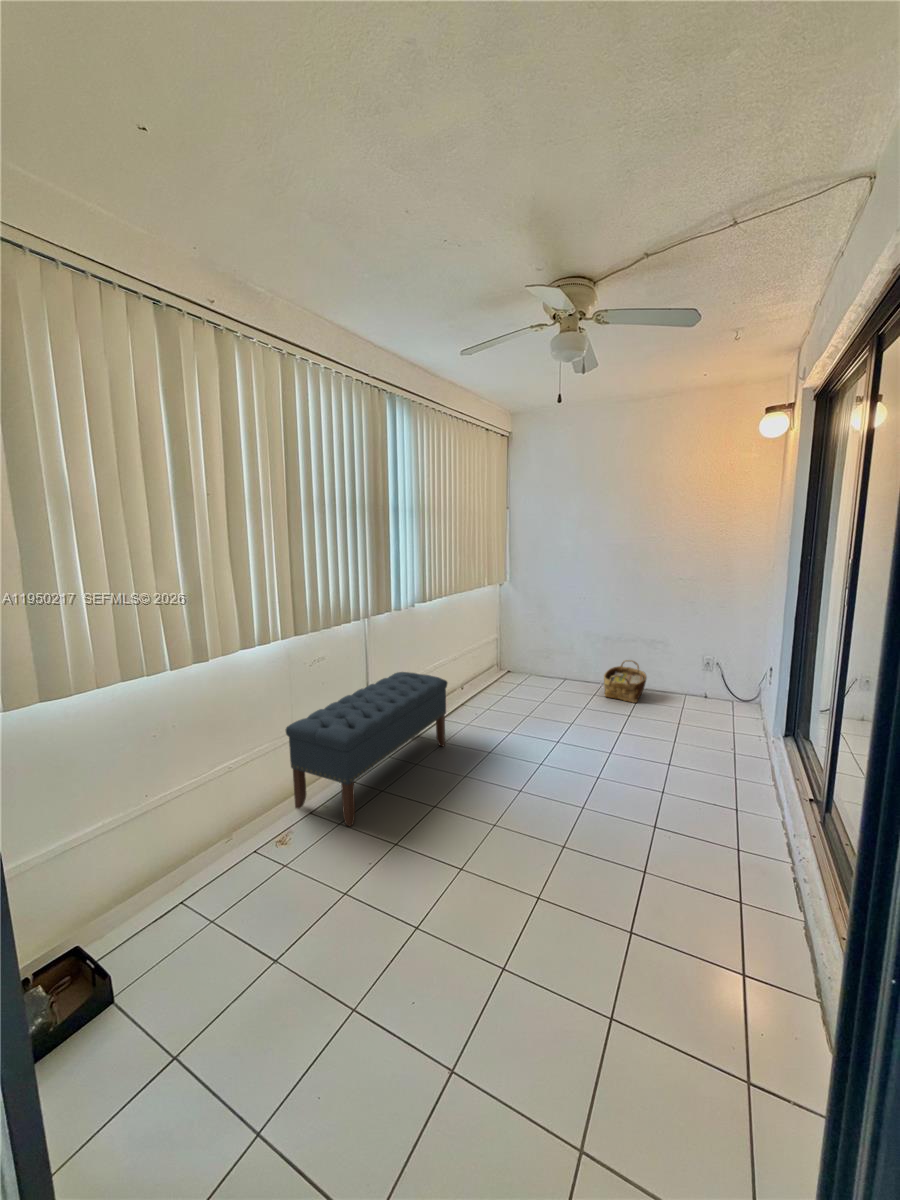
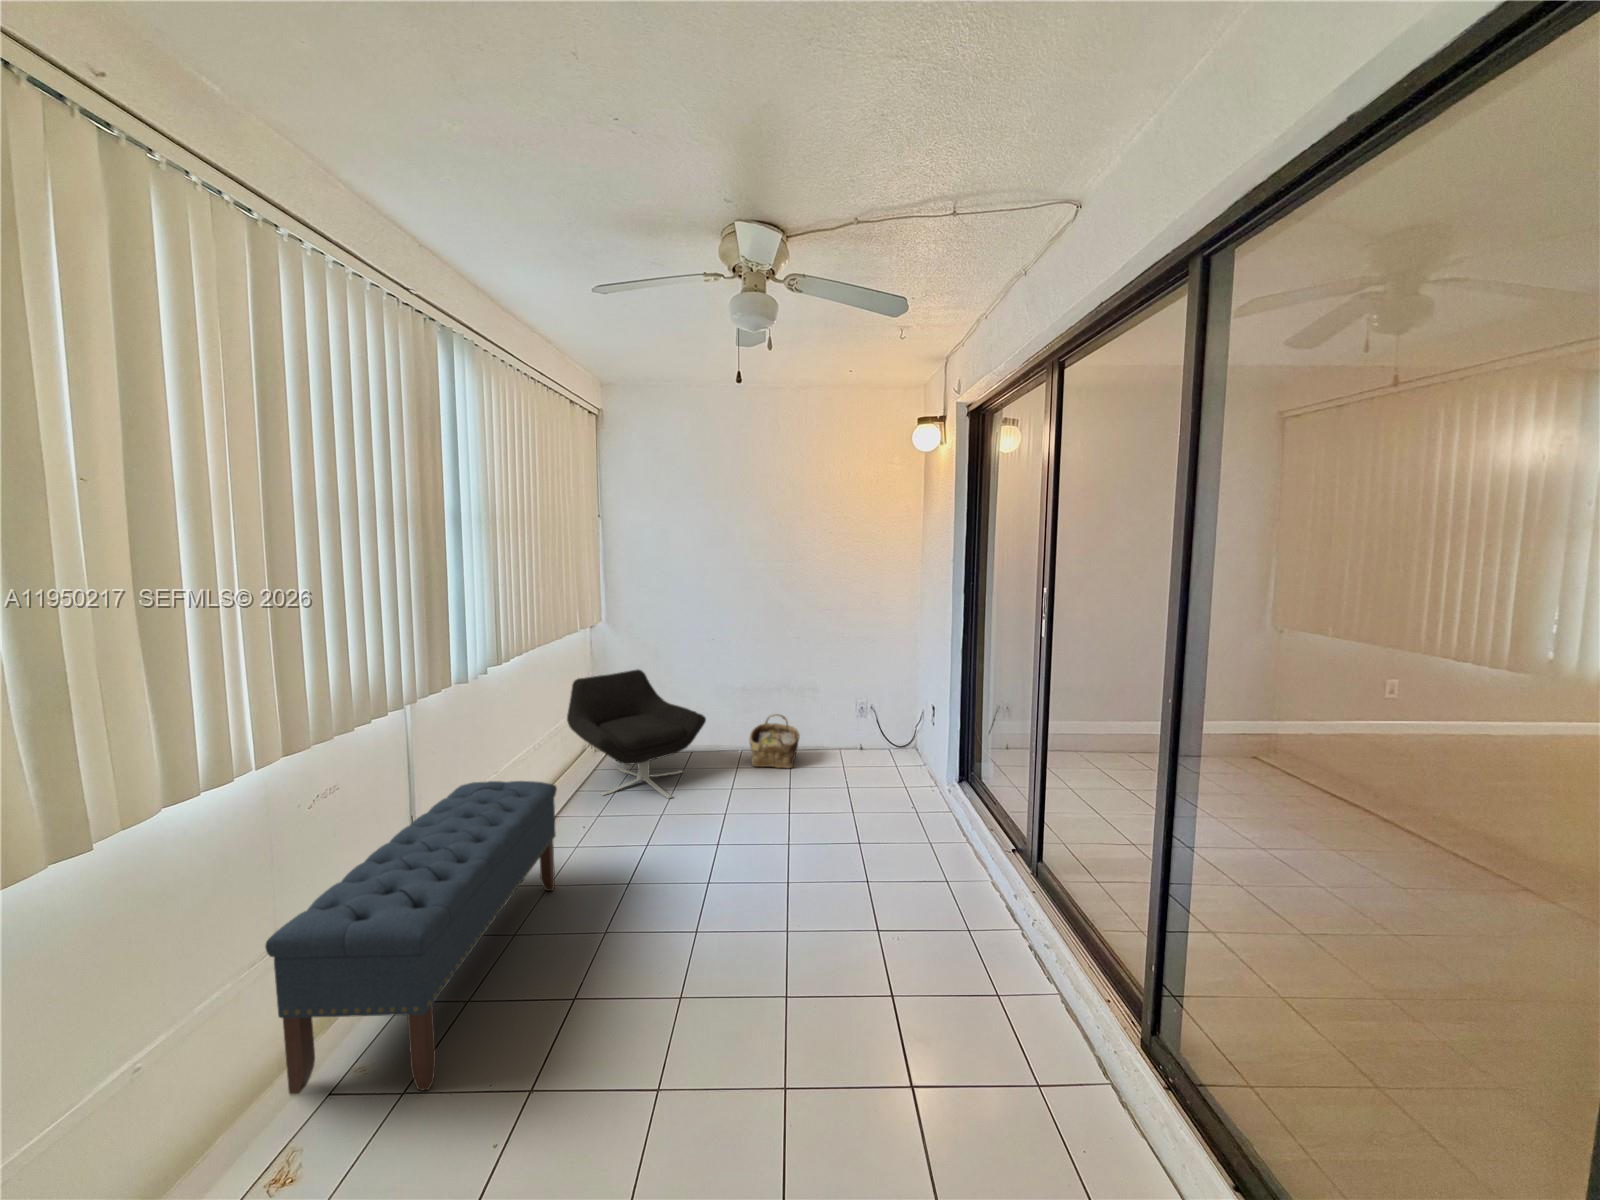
lounge chair: none [475,616,569,708] -> present [567,670,706,798]

